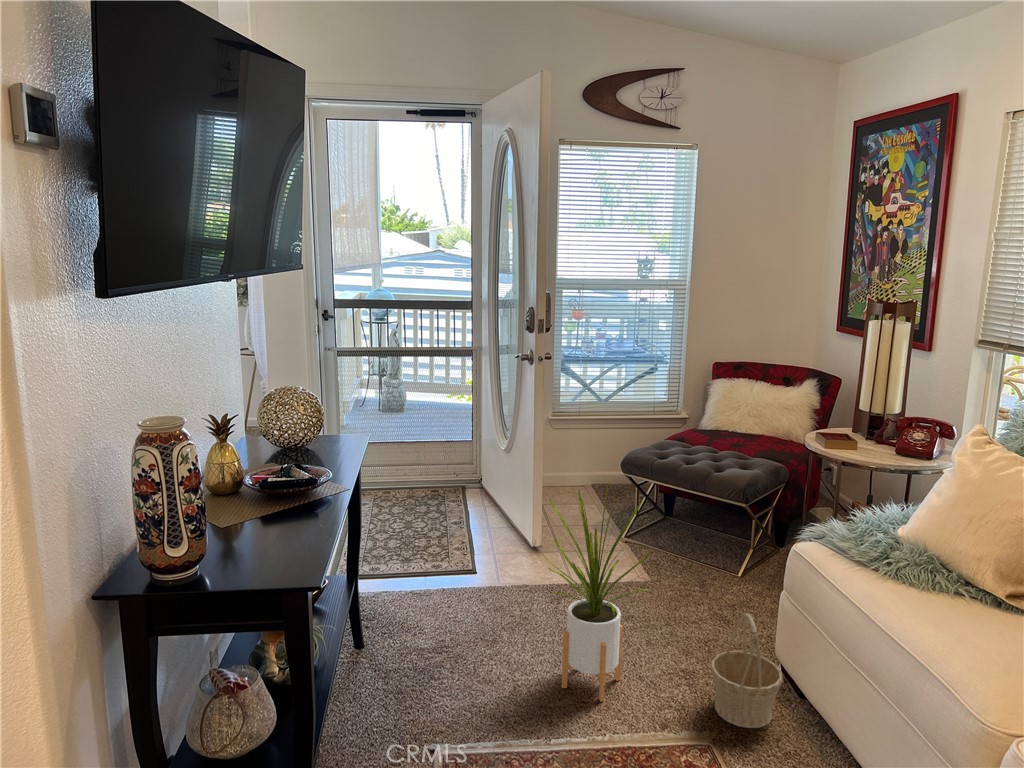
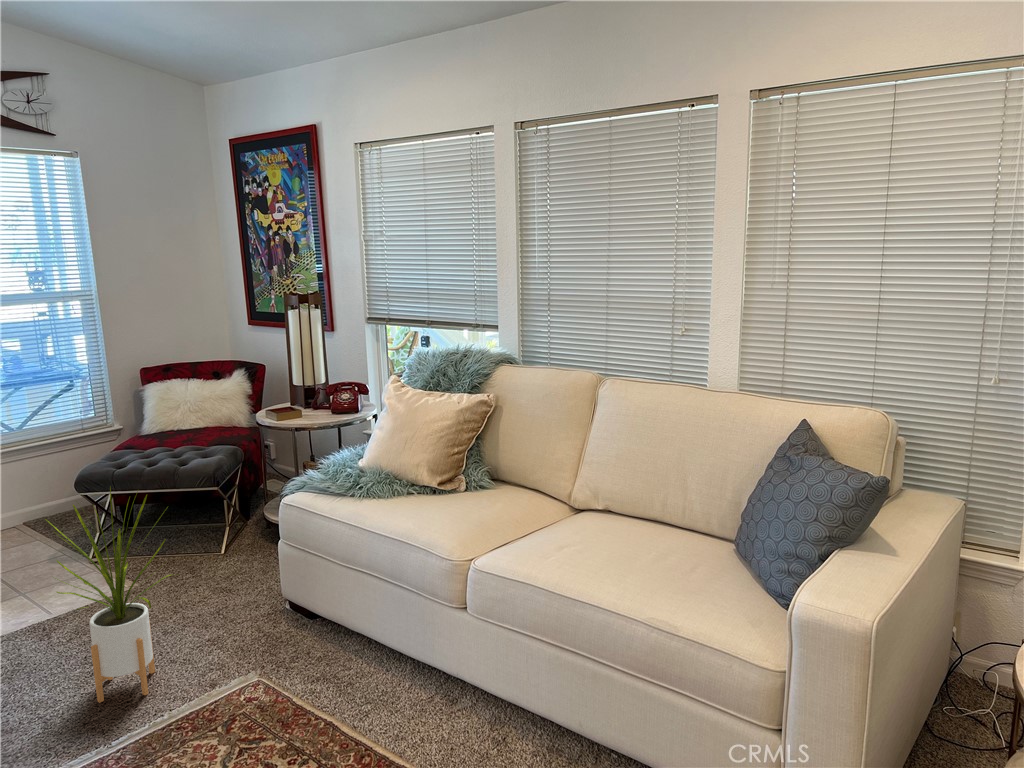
basket: present [711,613,783,728] -> none [240,564,301,658]

